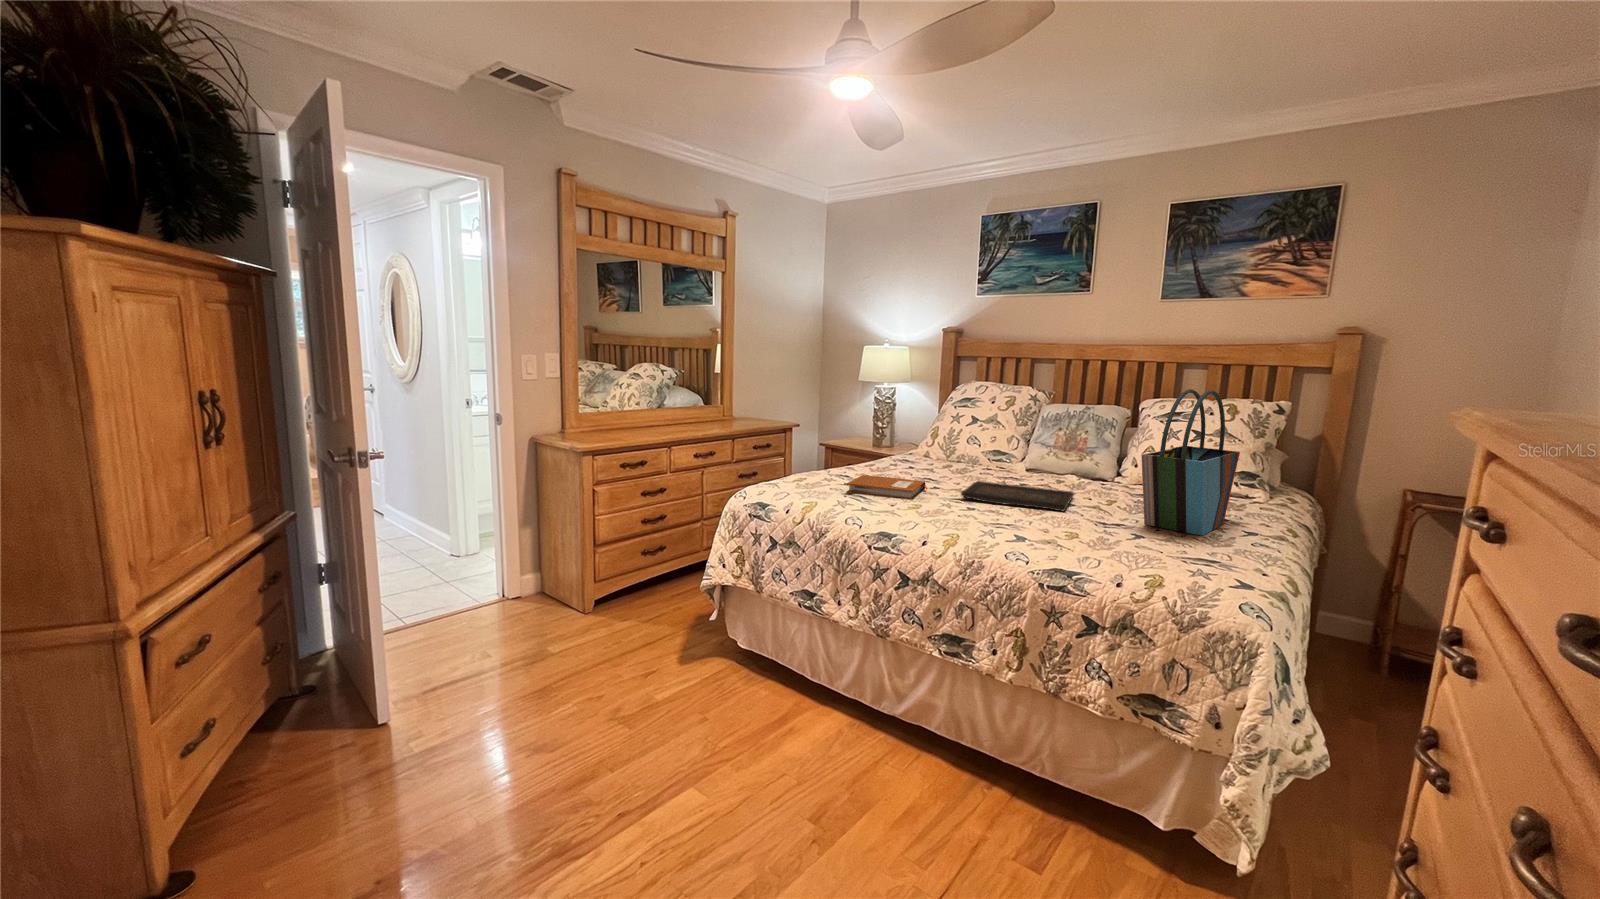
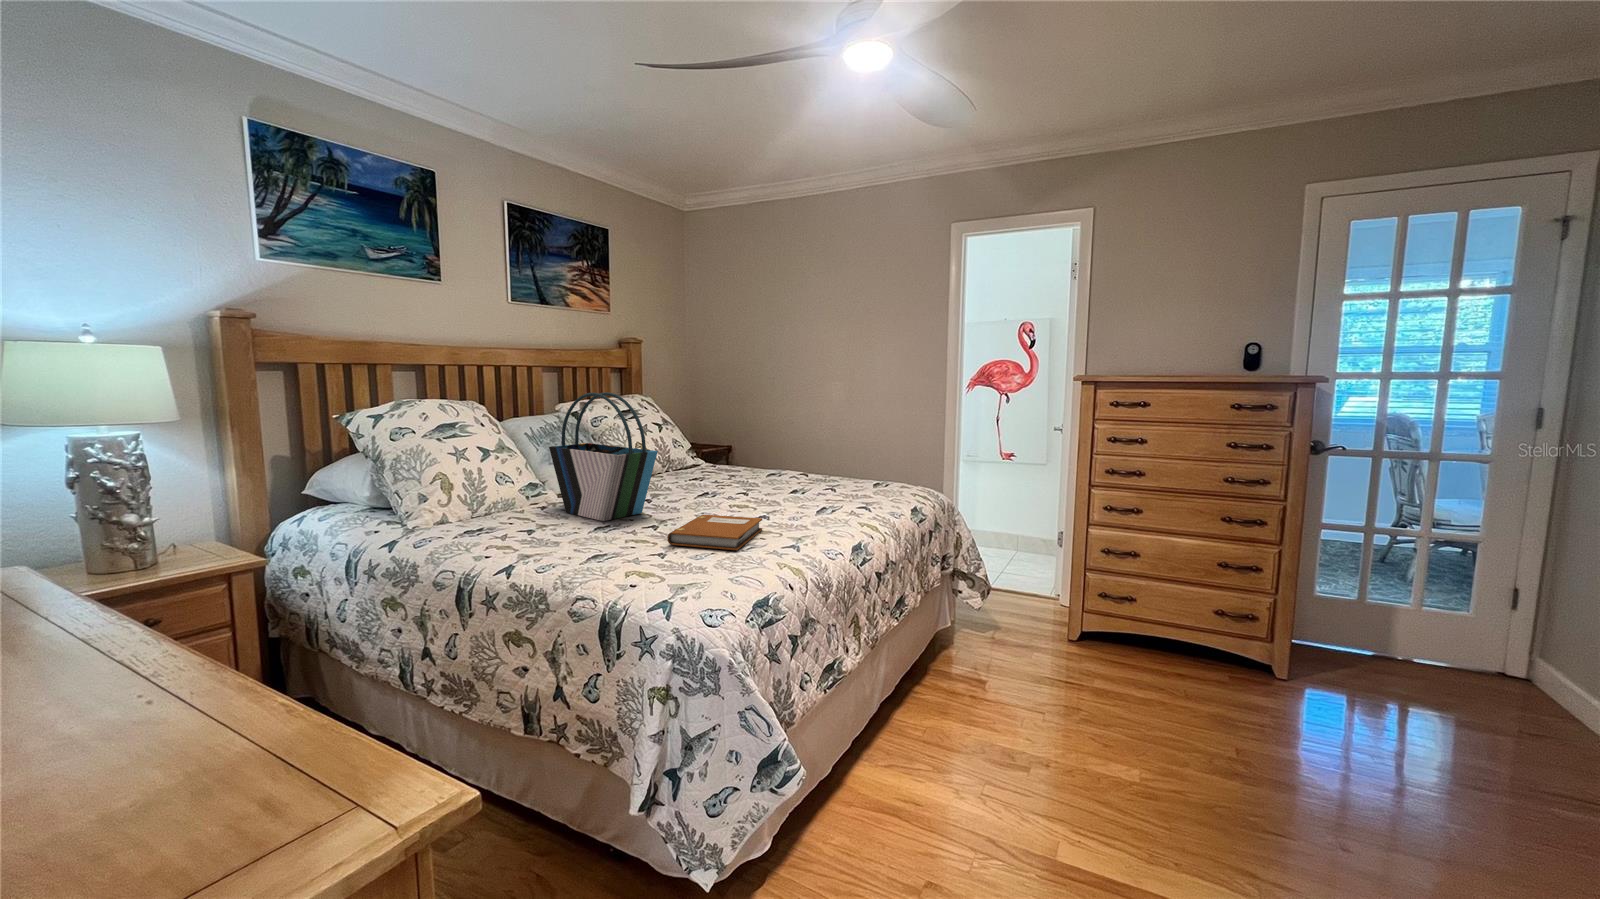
tote bag: present [1141,389,1240,536] -> present [549,392,658,521]
tray: present [961,481,1074,512] -> none [683,487,784,513]

